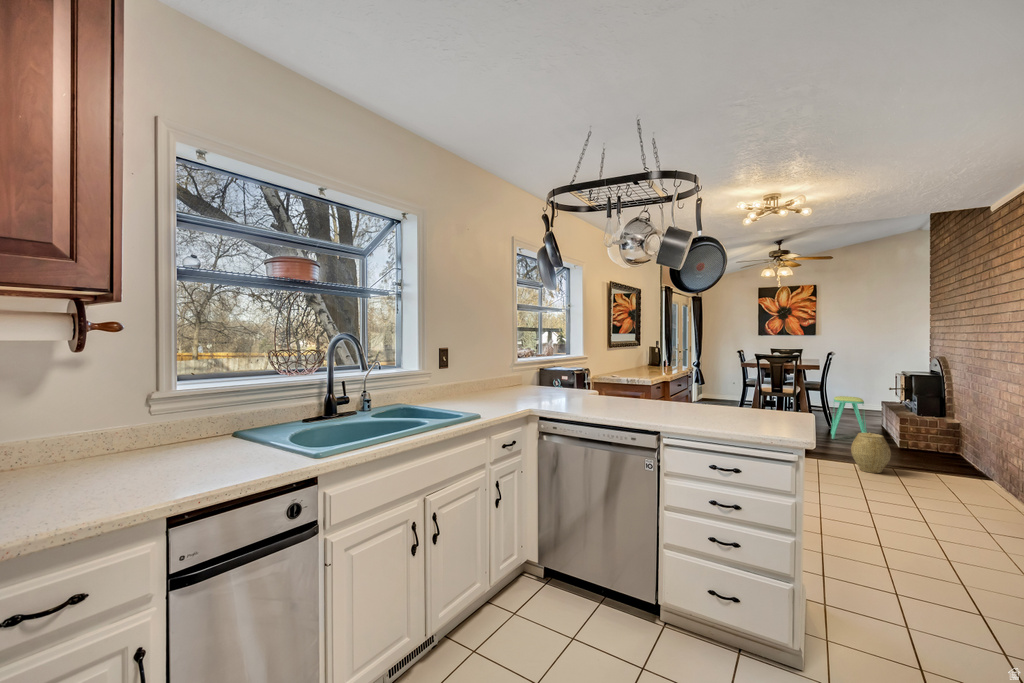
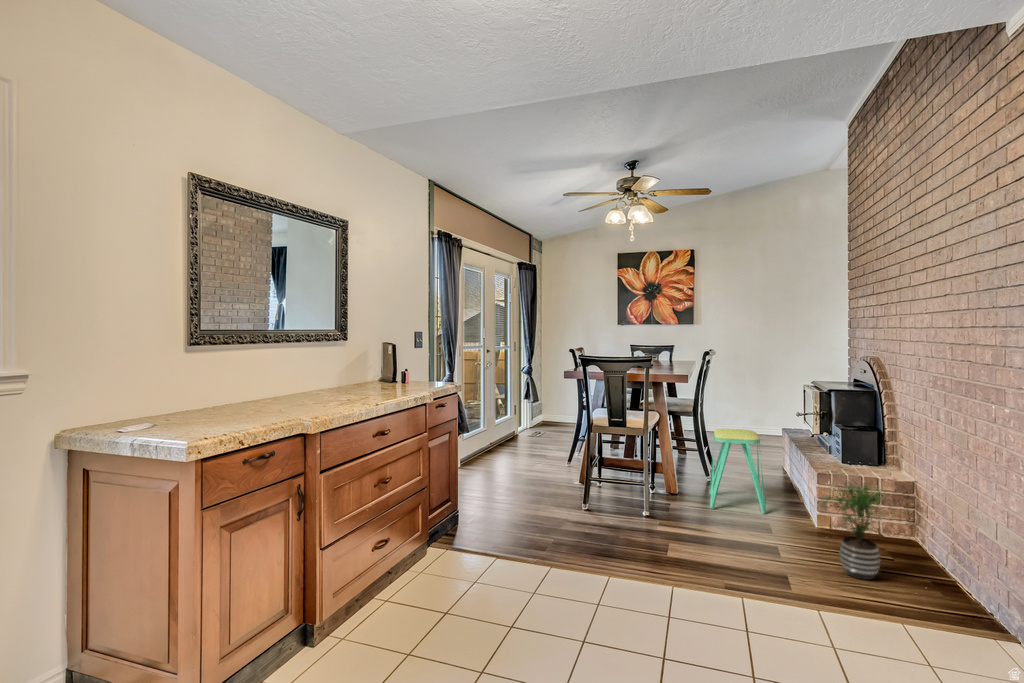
potted plant: none [895,416,941,465] -> present [820,481,885,580]
woven basket: present [851,433,891,473] -> none [743,530,820,628]

